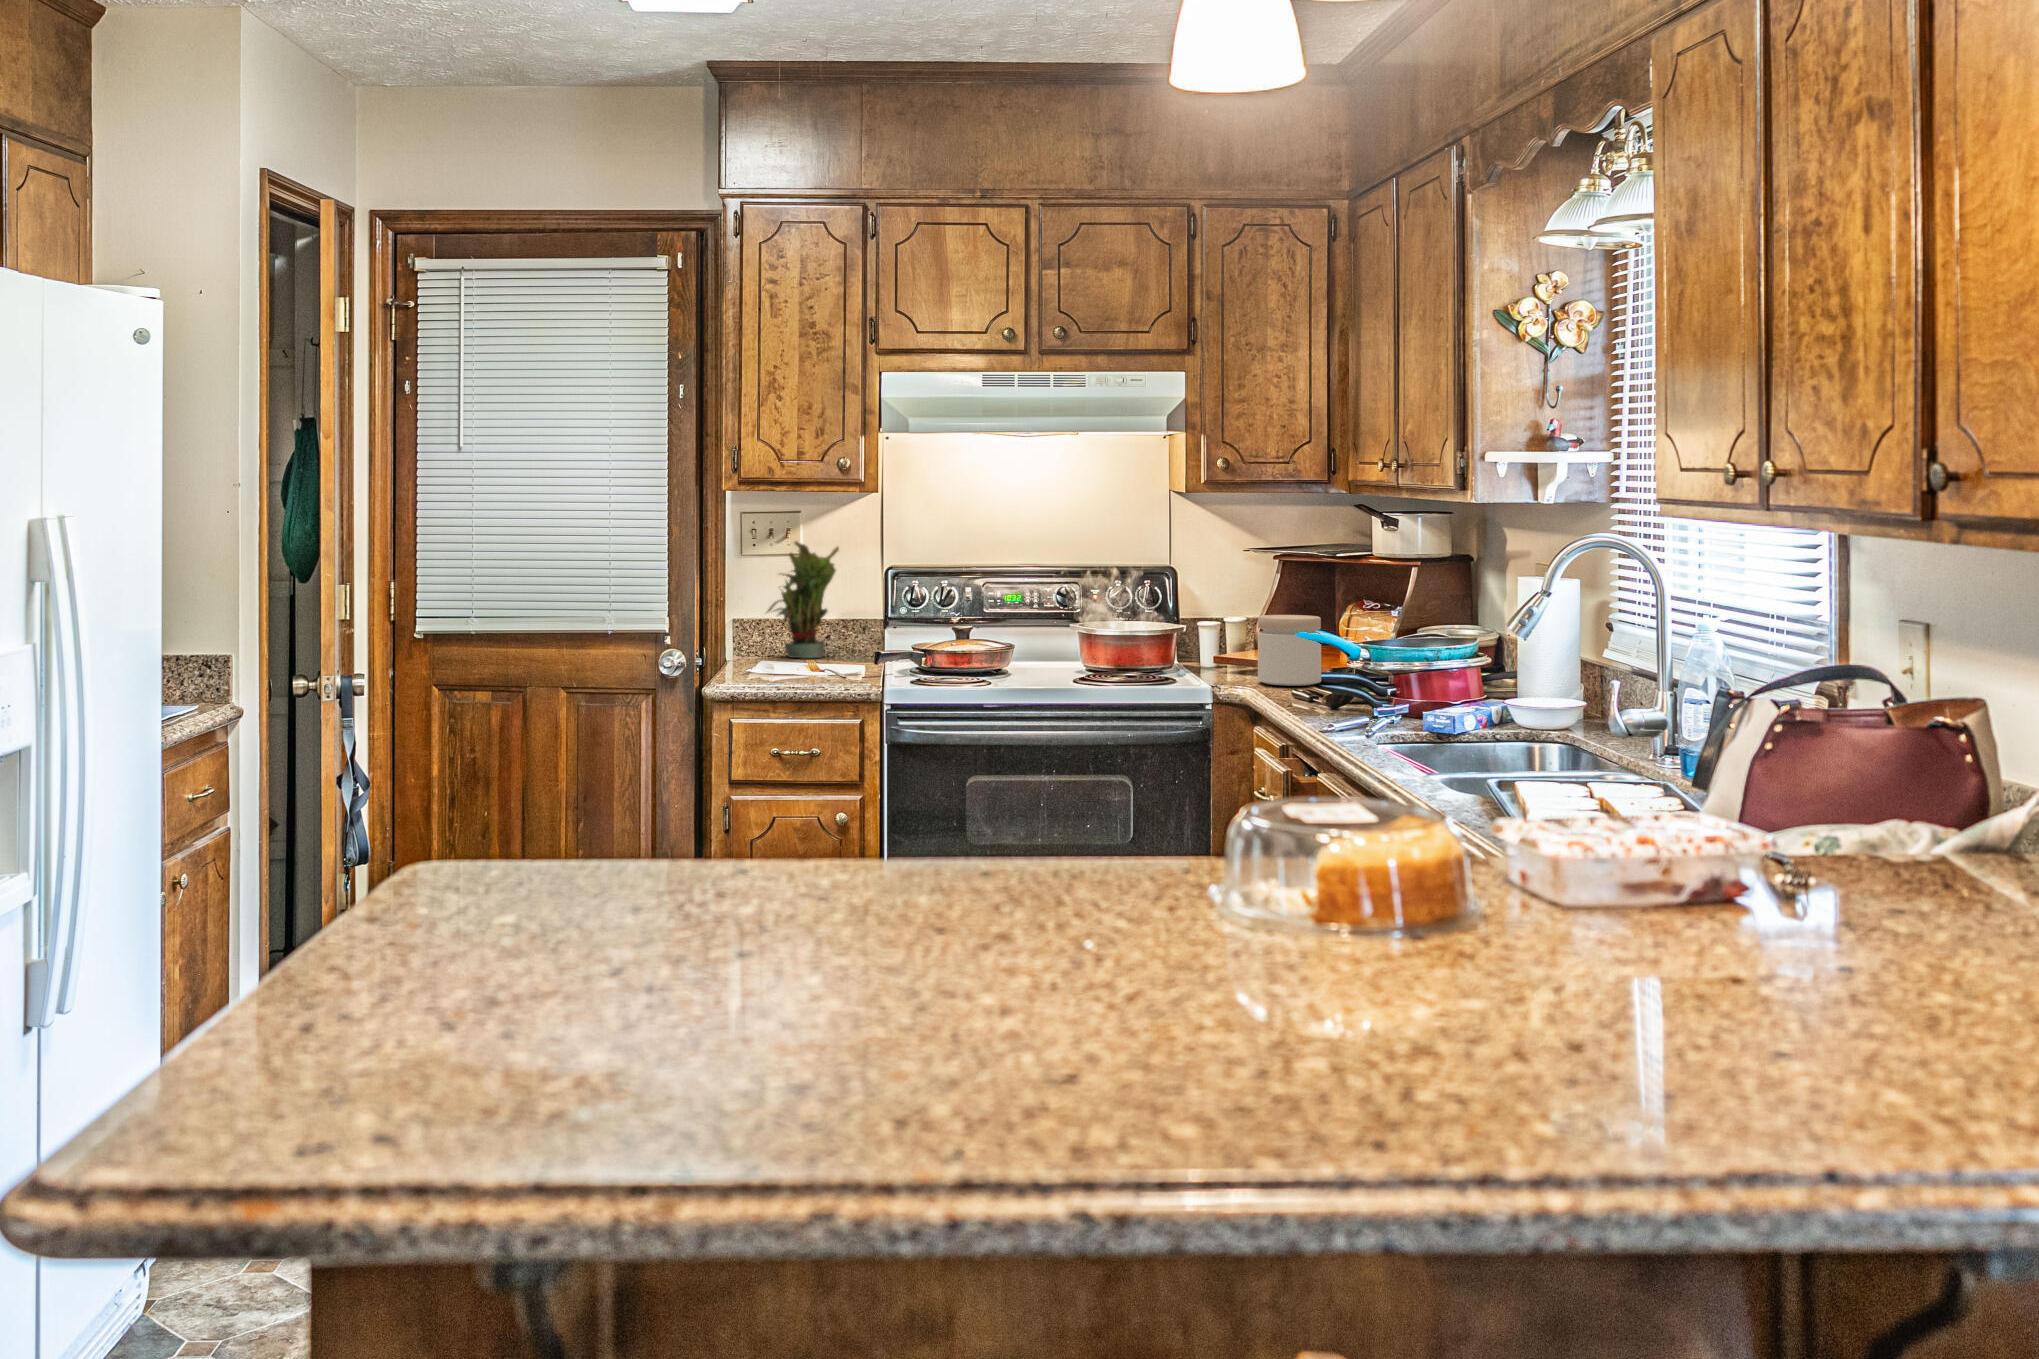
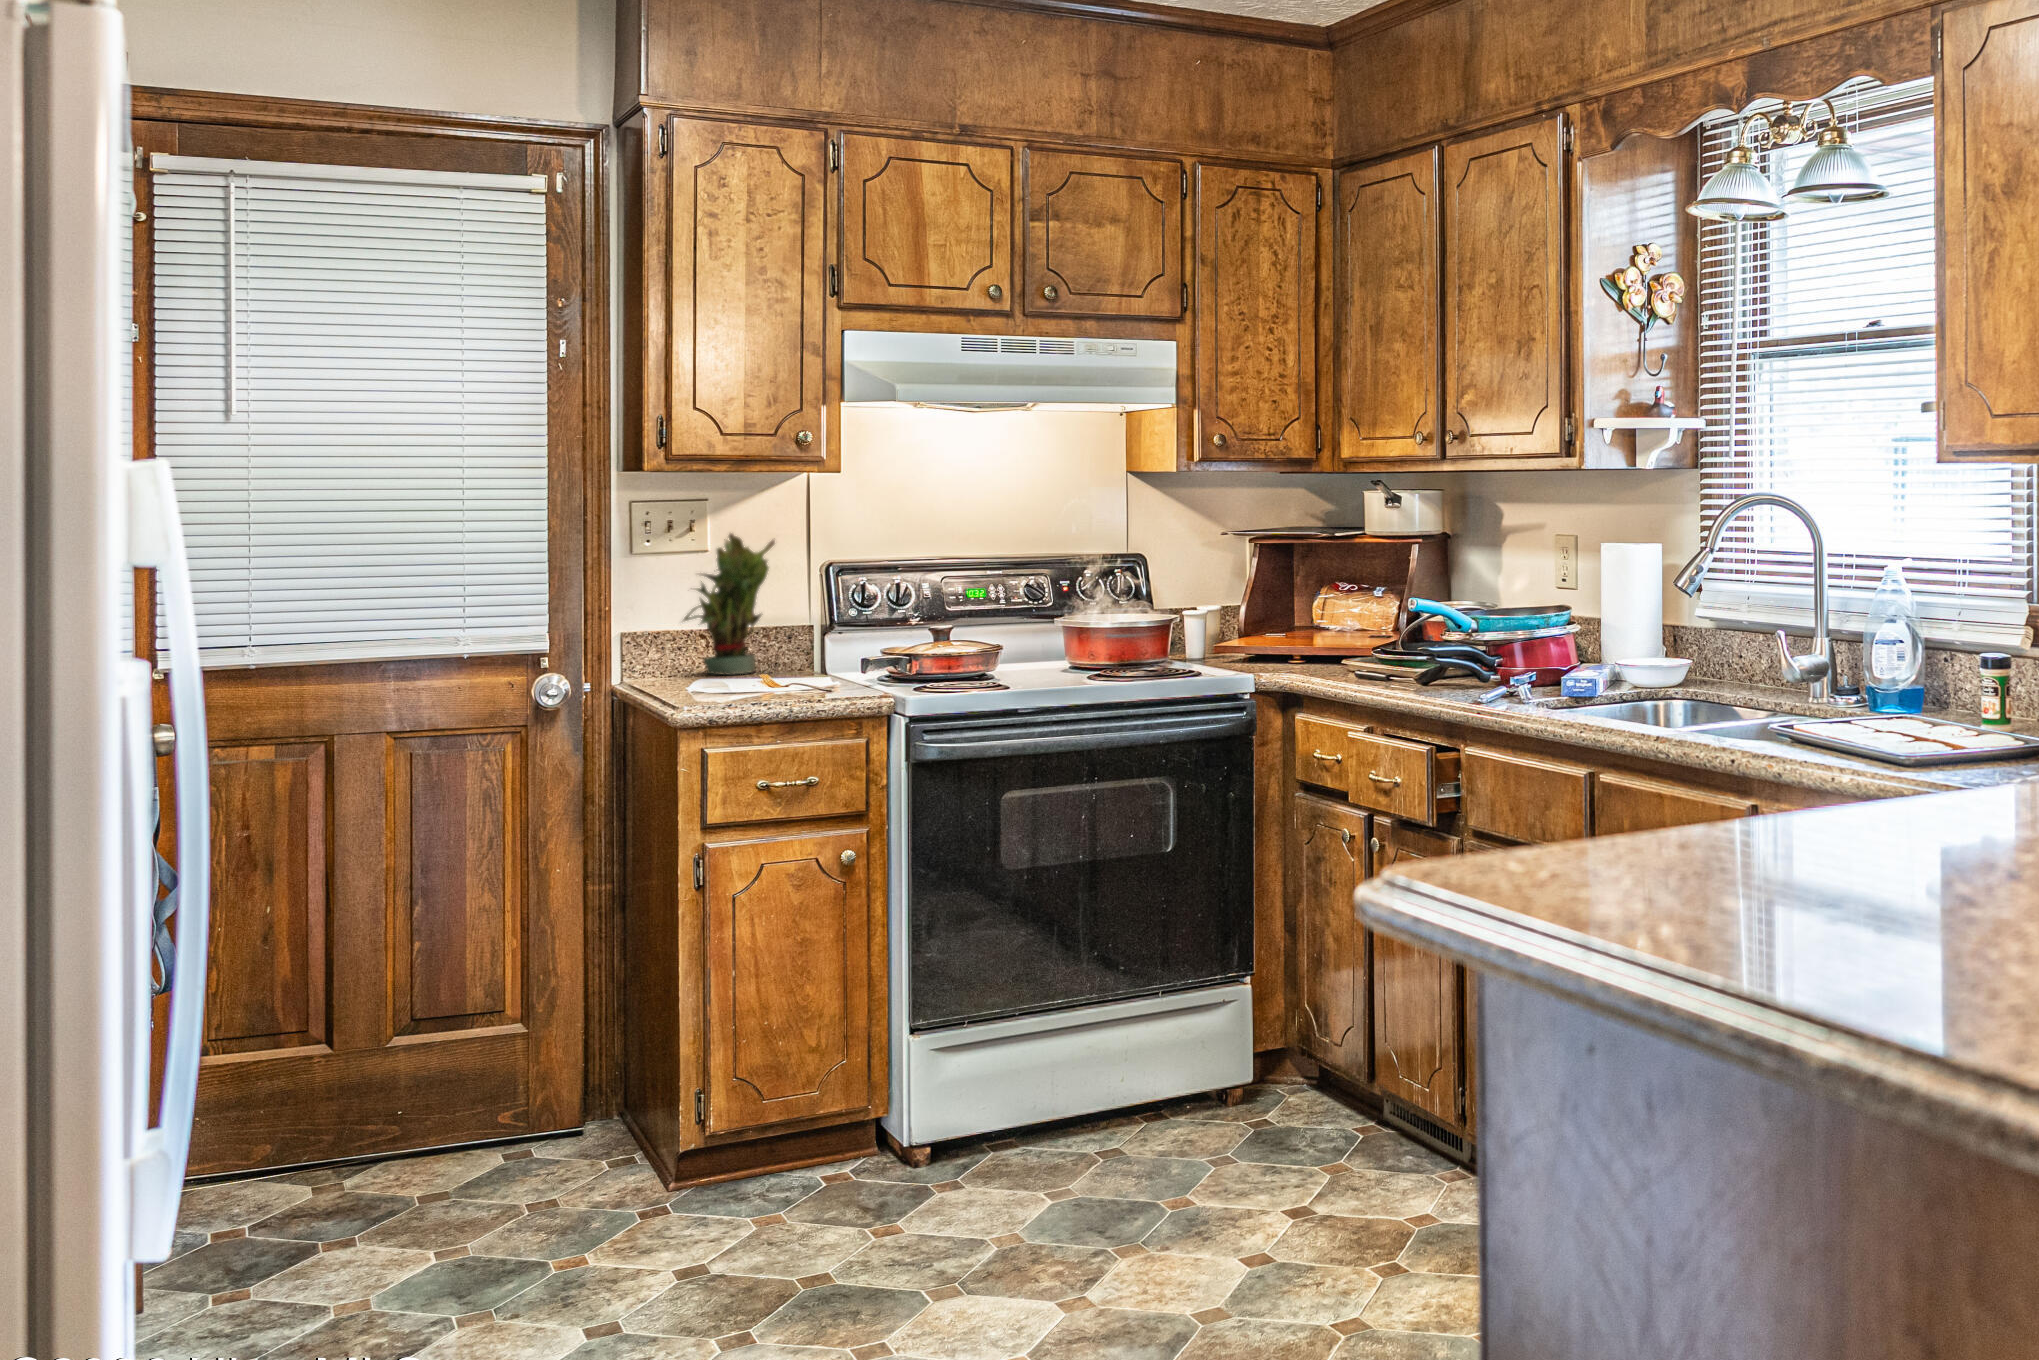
jar: present [1258,615,1321,686] -> none [1298,596,1364,669]

